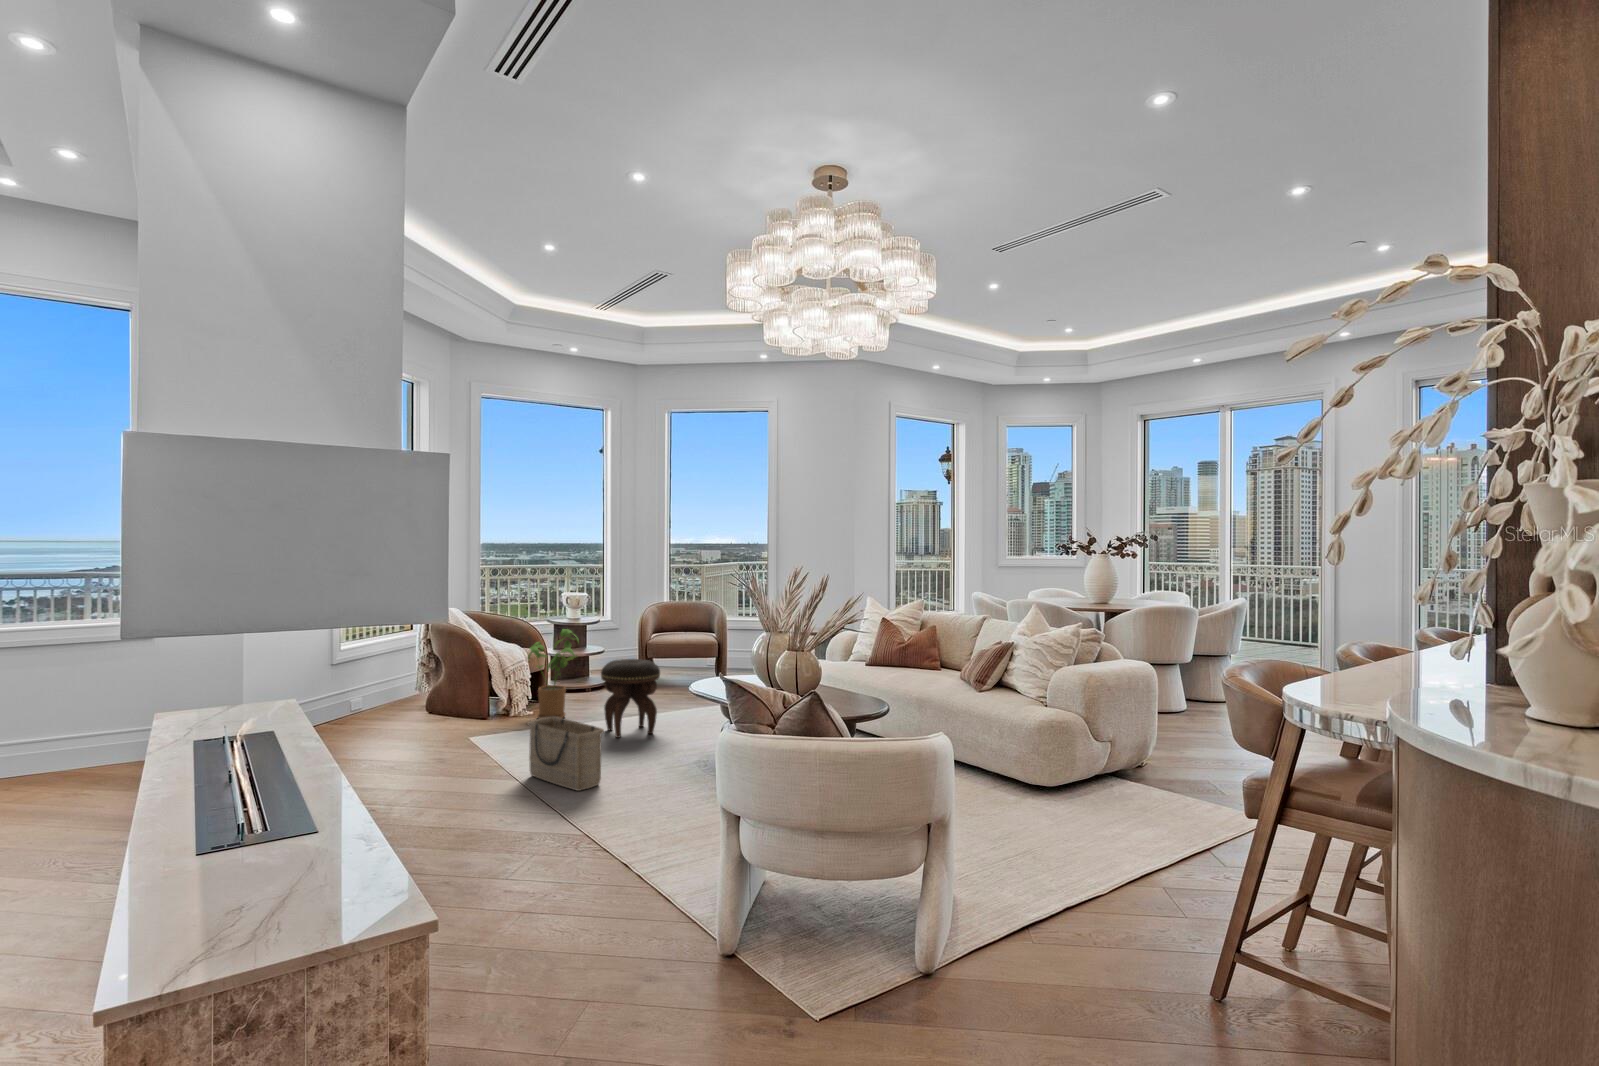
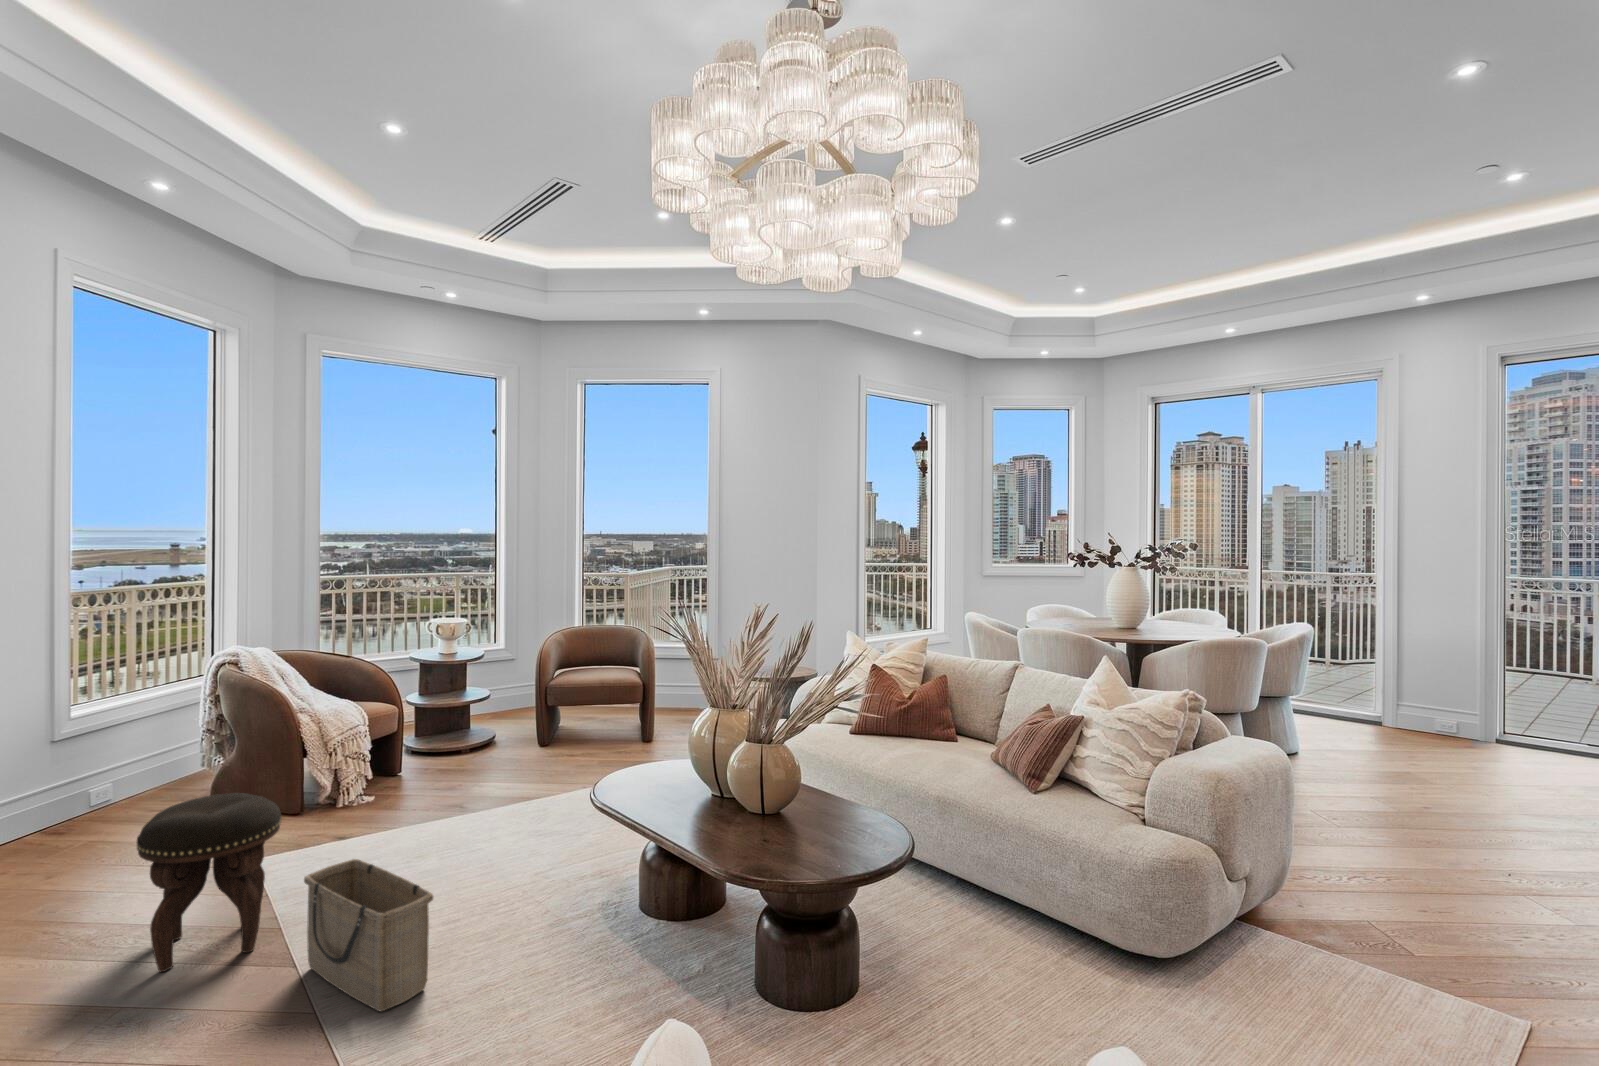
house plant: present [527,629,578,718] -> none [358,682,439,819]
footstool: present [601,659,660,738] -> present [137,793,281,972]

